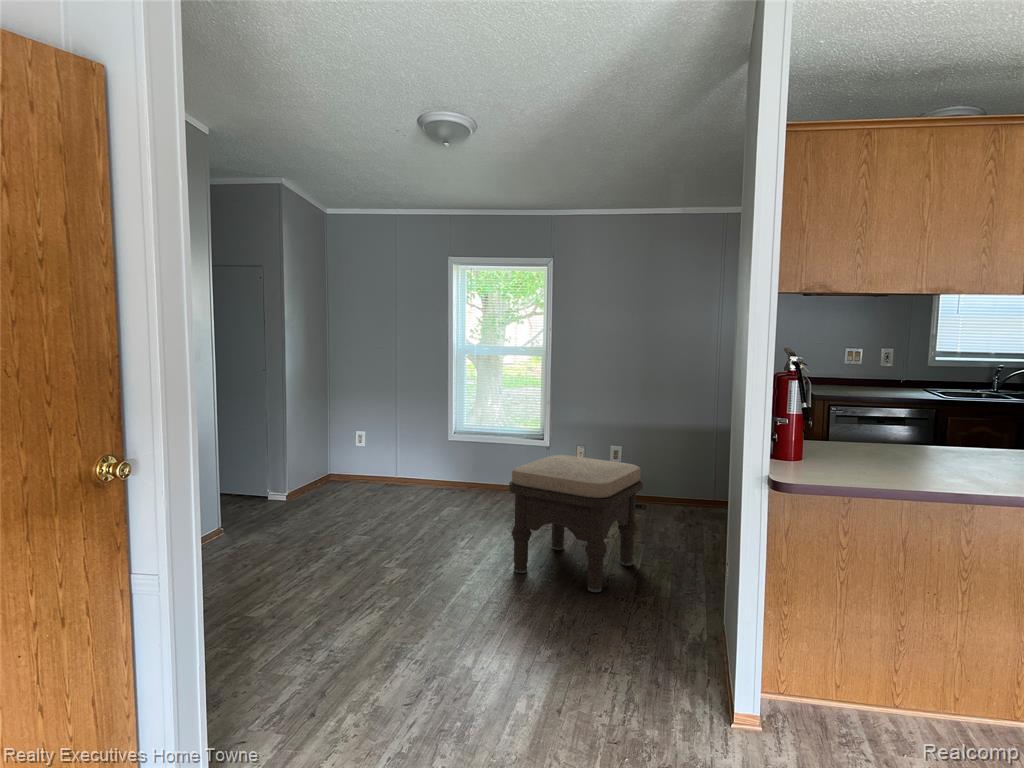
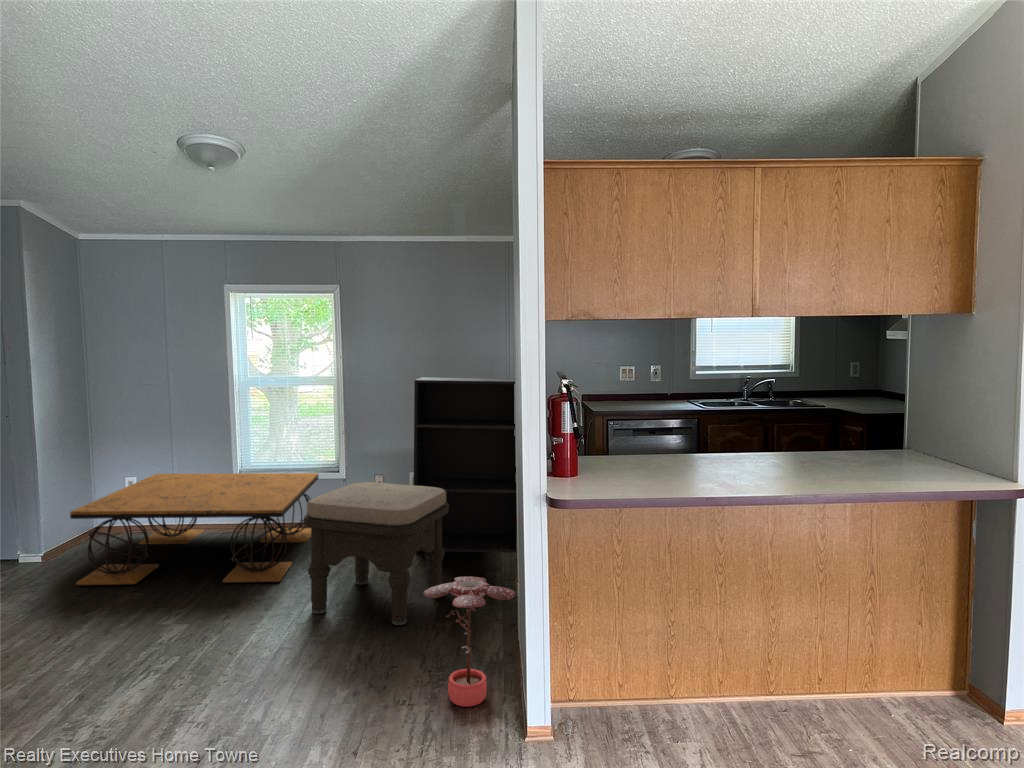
bookshelf: none [604,359,716,533] -> present [414,377,516,553]
coffee table: none [319,438,517,540] -> present [70,473,318,585]
potted plant: none [625,553,720,682] -> present [423,577,516,707]

